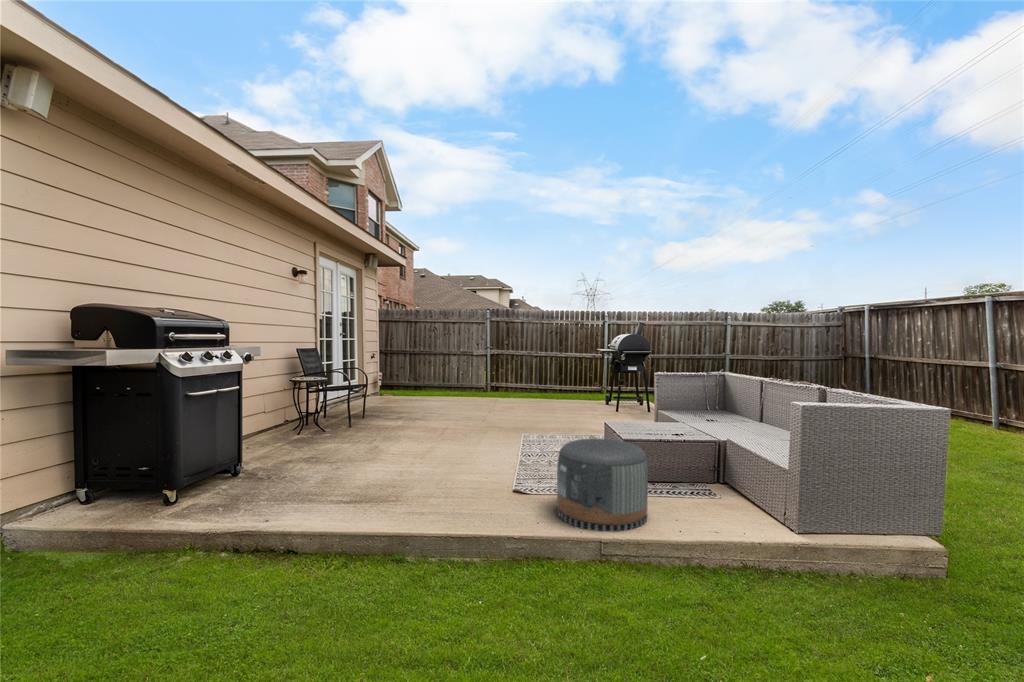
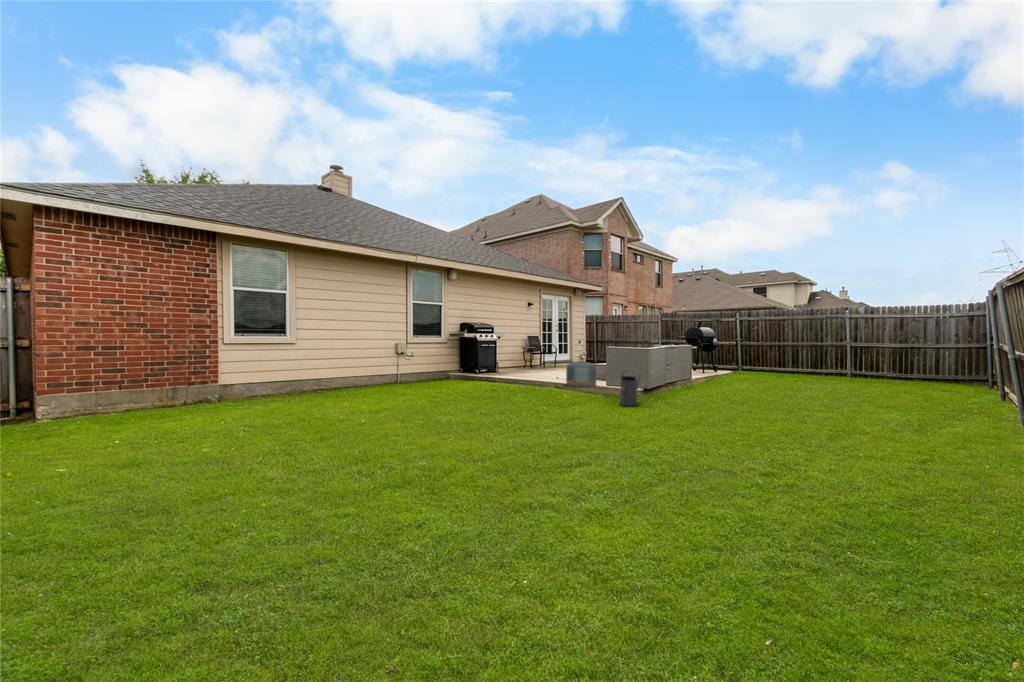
watering can: none [848,482,965,632] -> present [619,370,641,406]

